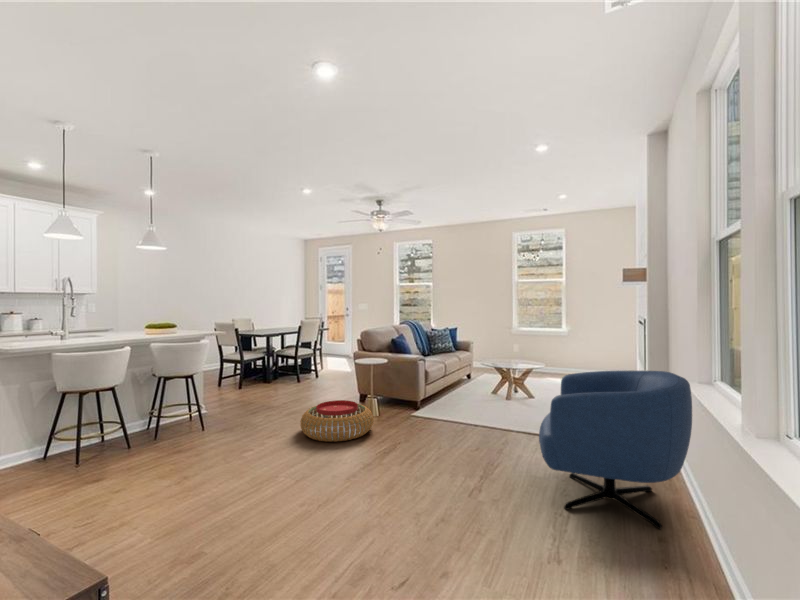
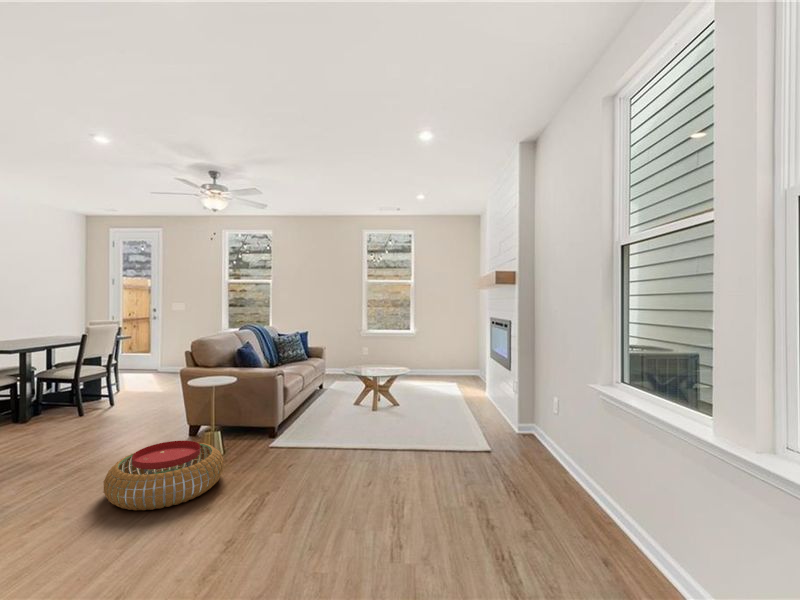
armchair: present [539,371,692,529] -> none [459,375,617,545]

